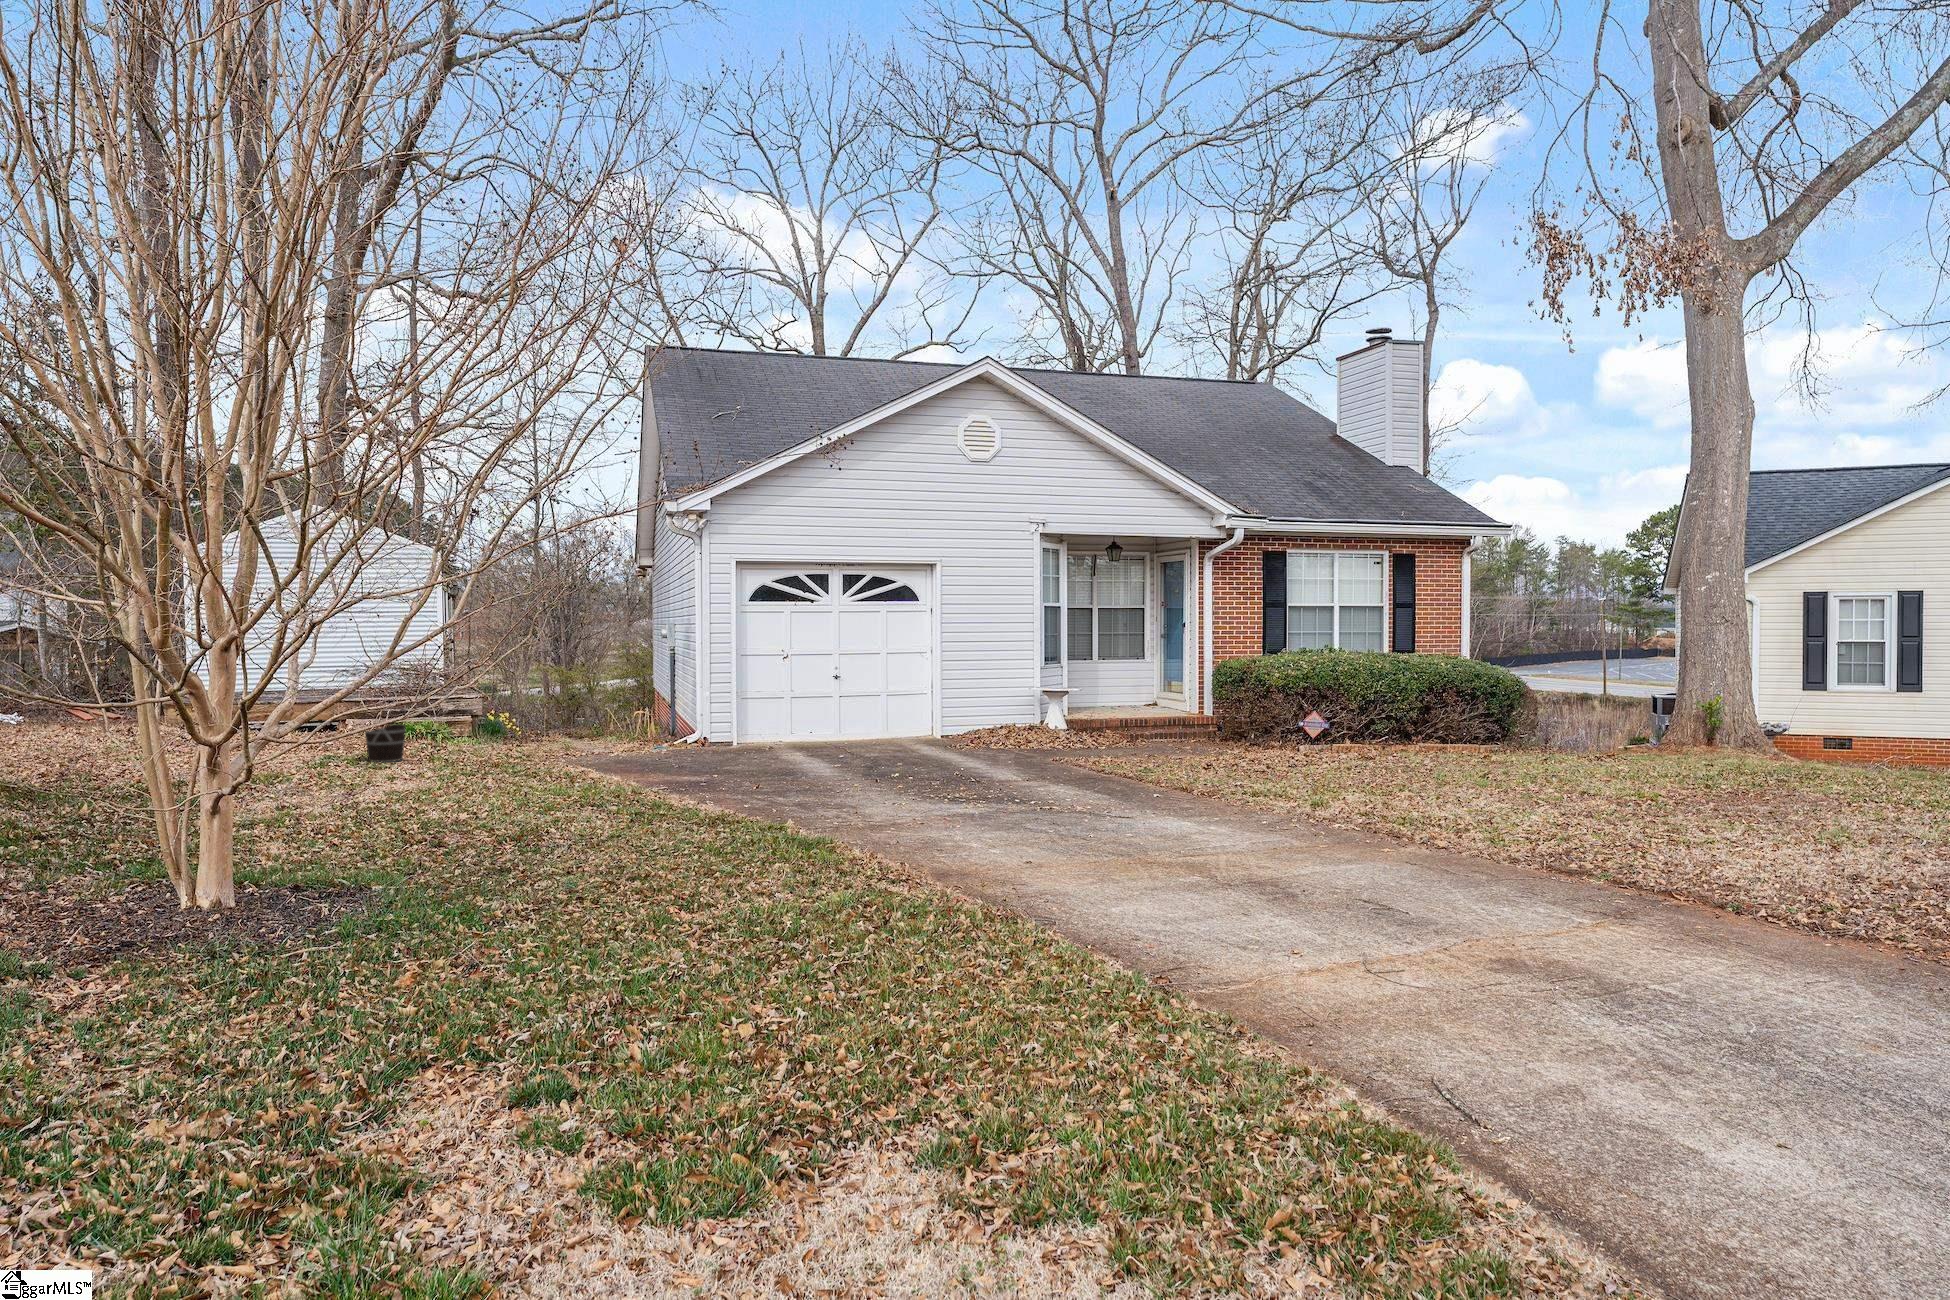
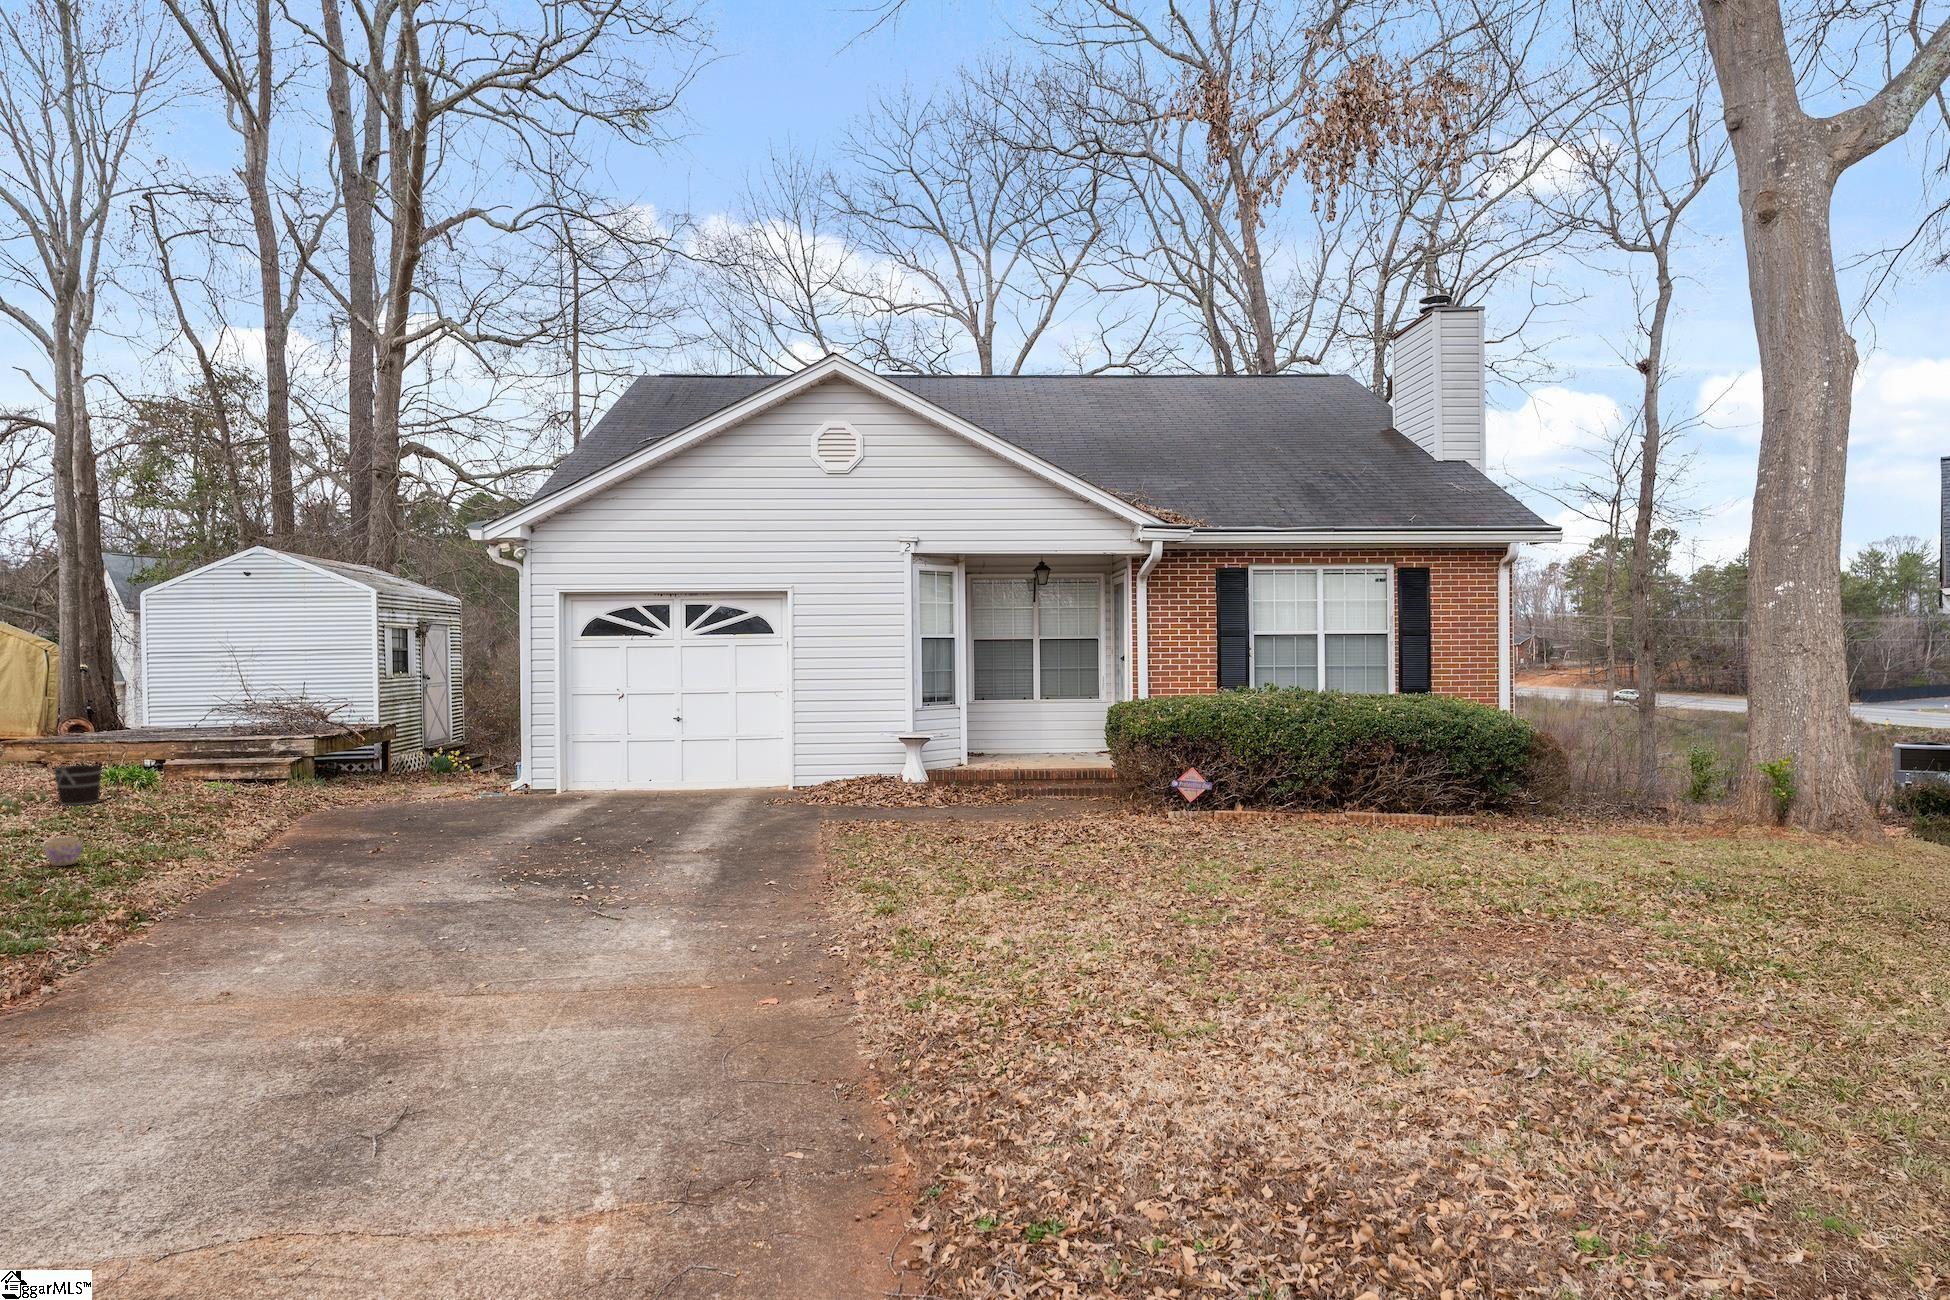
planter: none [555,776,585,802] -> present [44,837,82,866]

